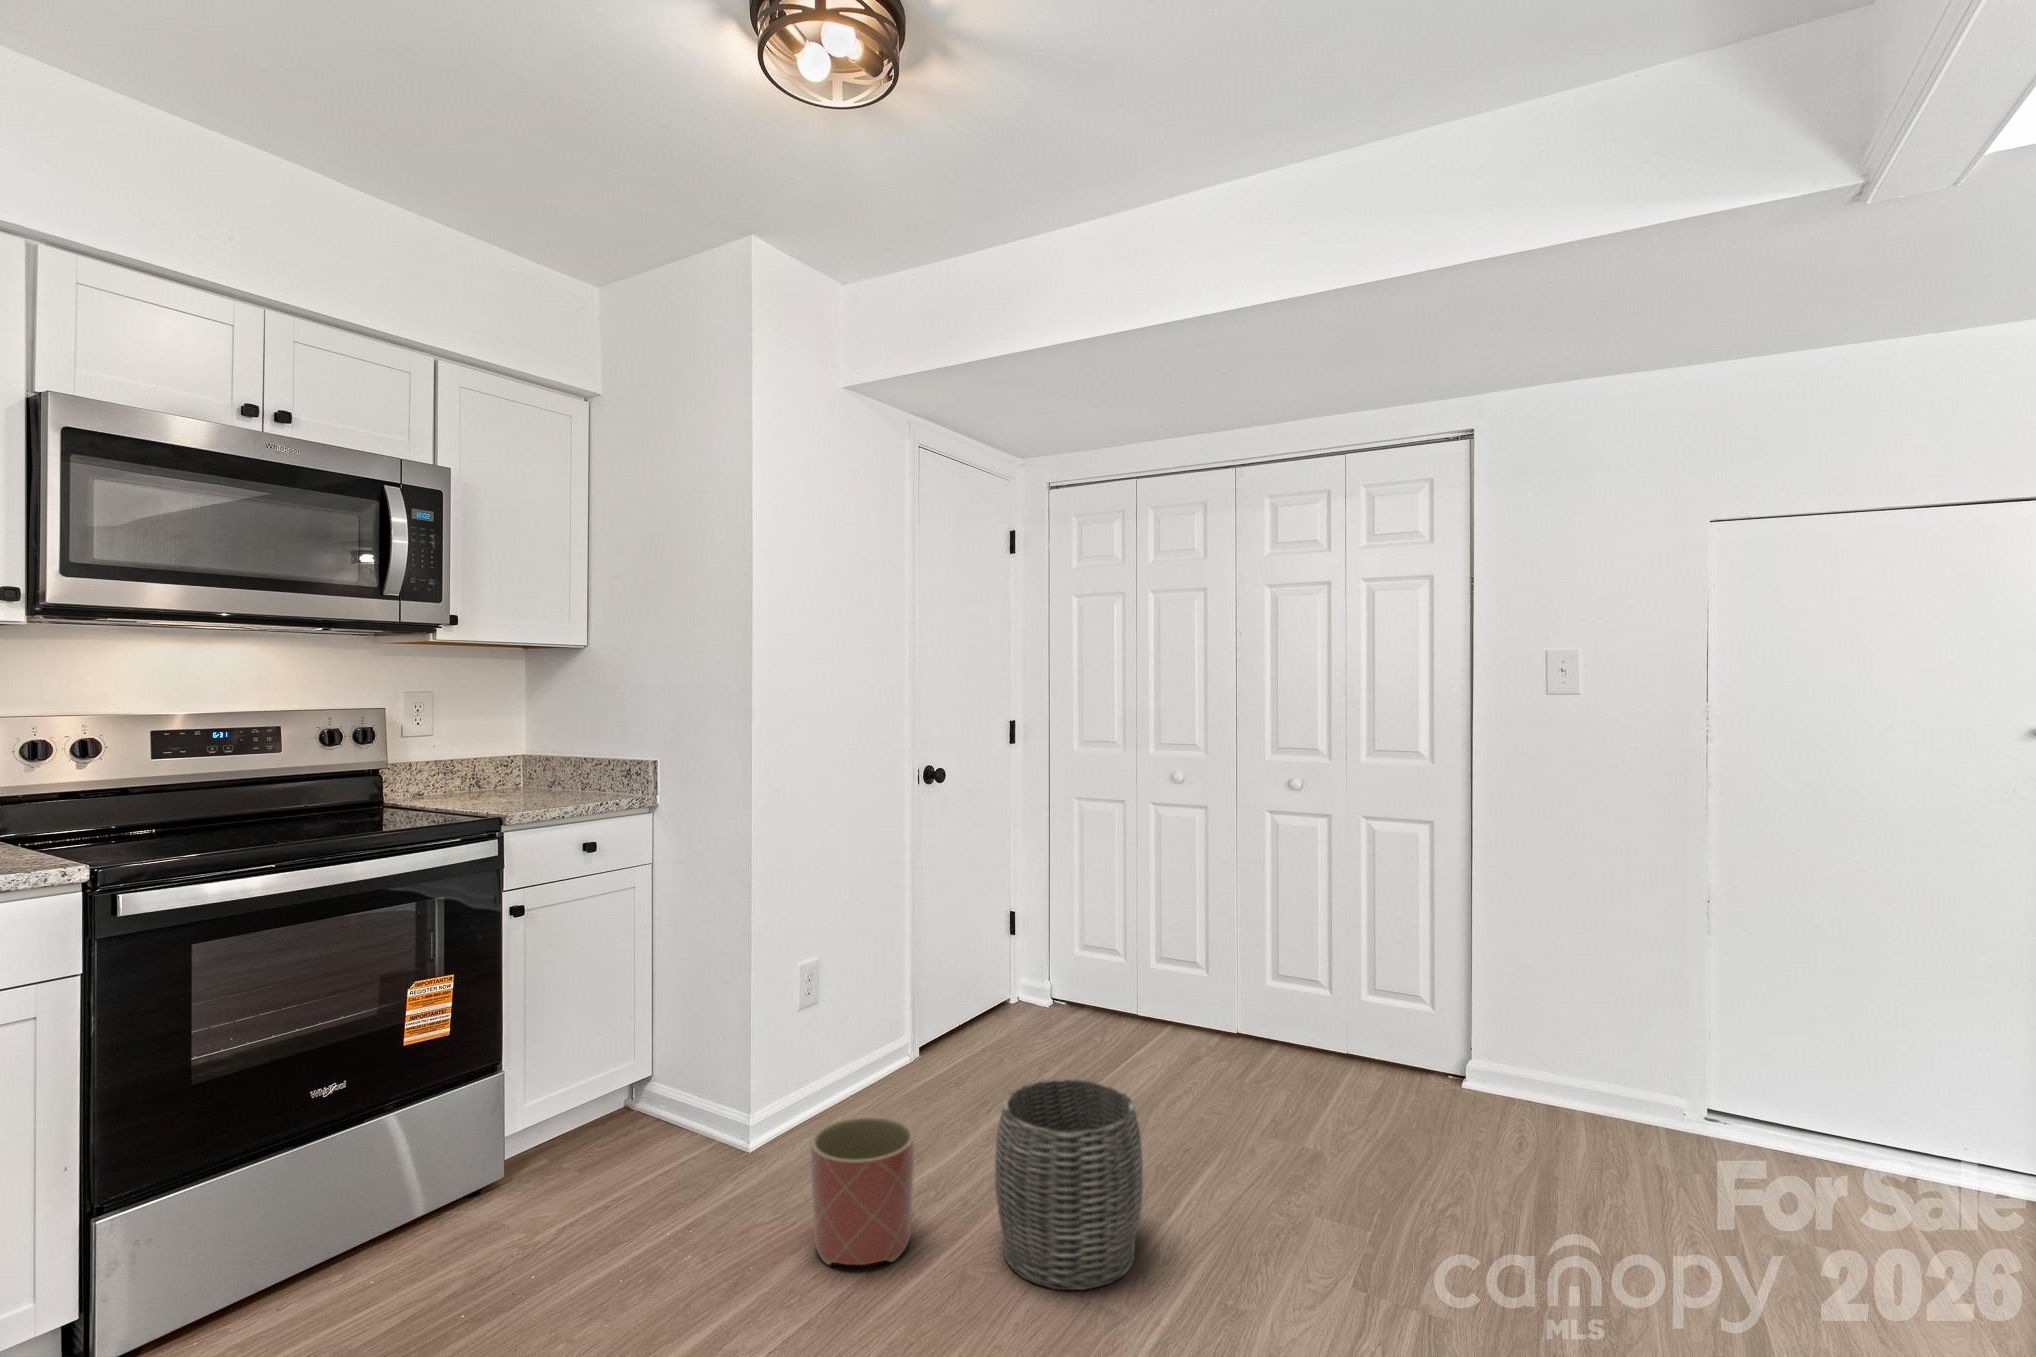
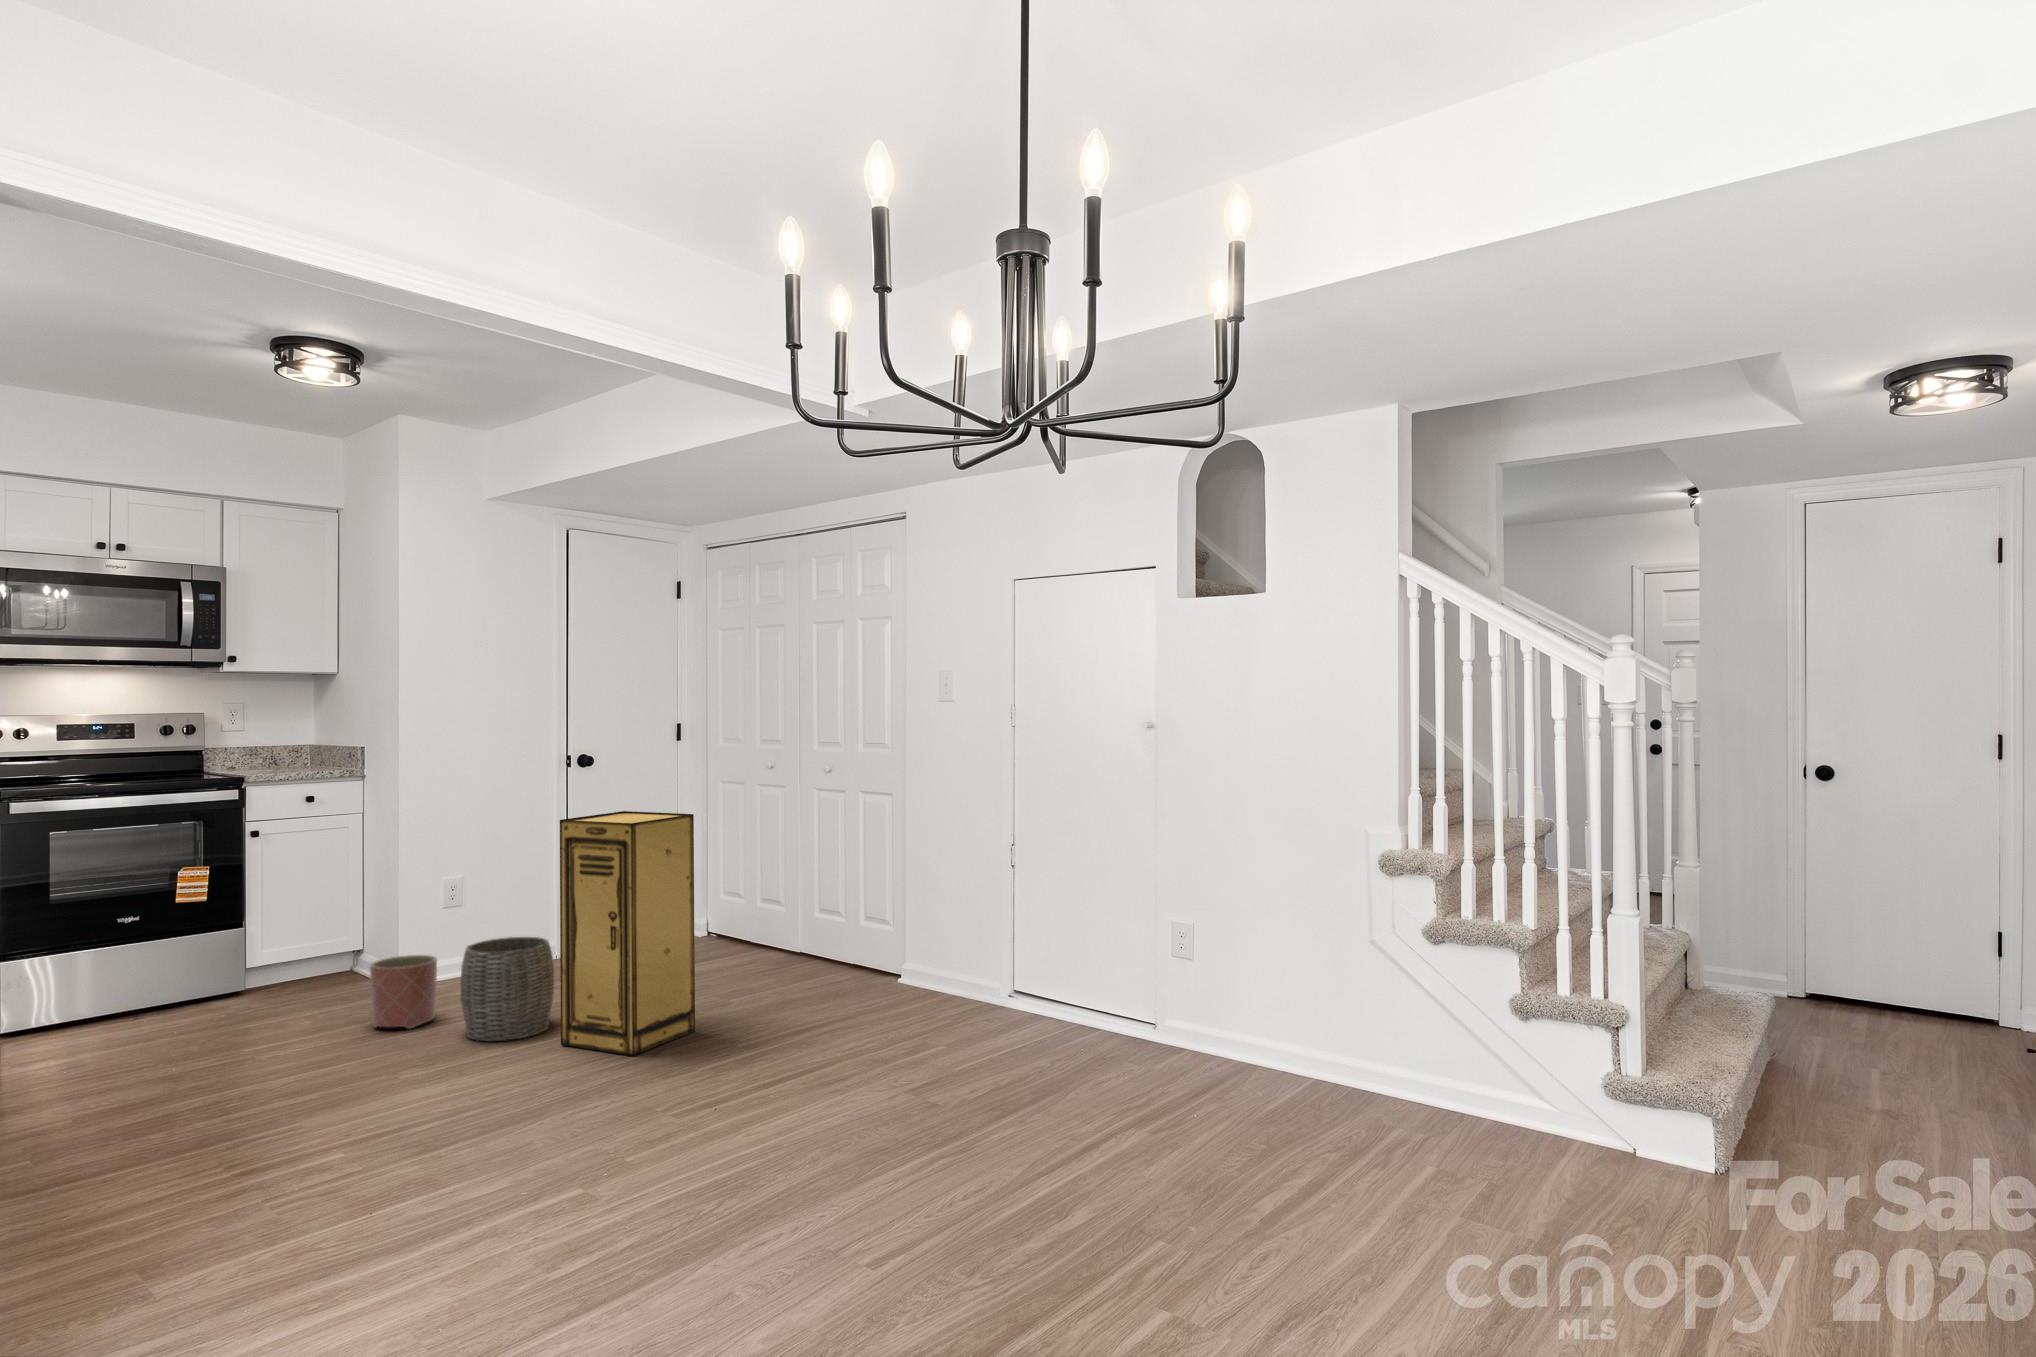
storage cabinet: none [1218,868,1391,1315] -> present [560,811,695,1056]

